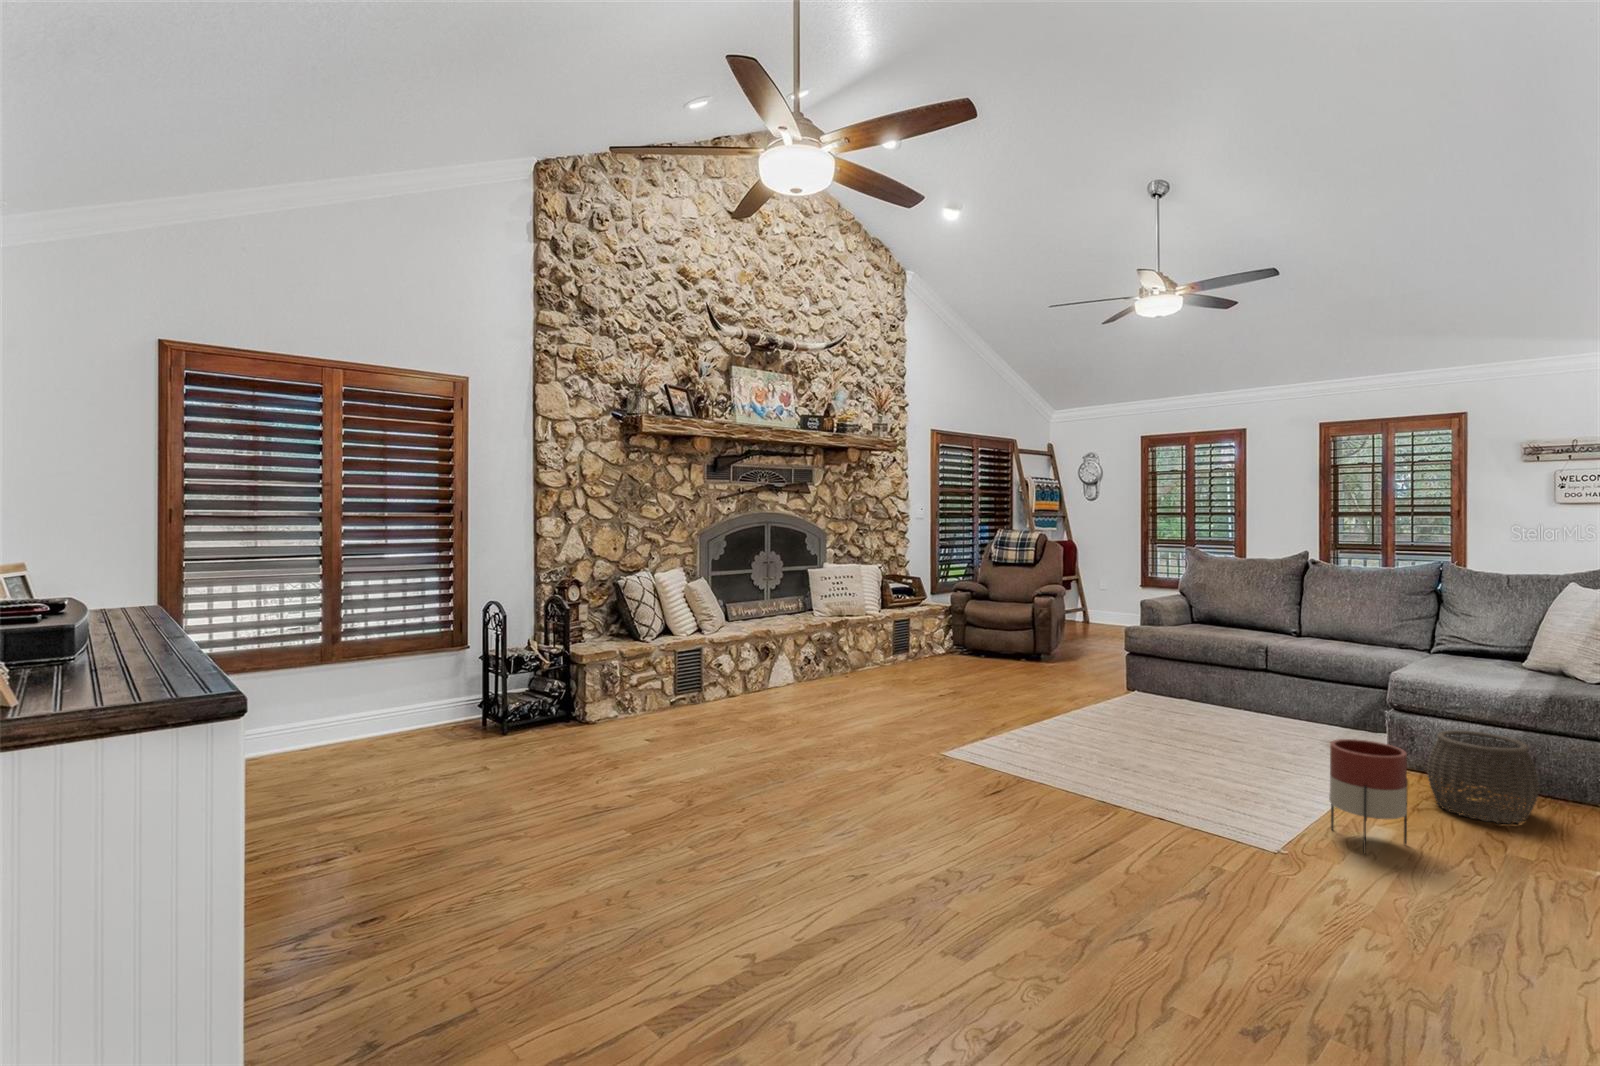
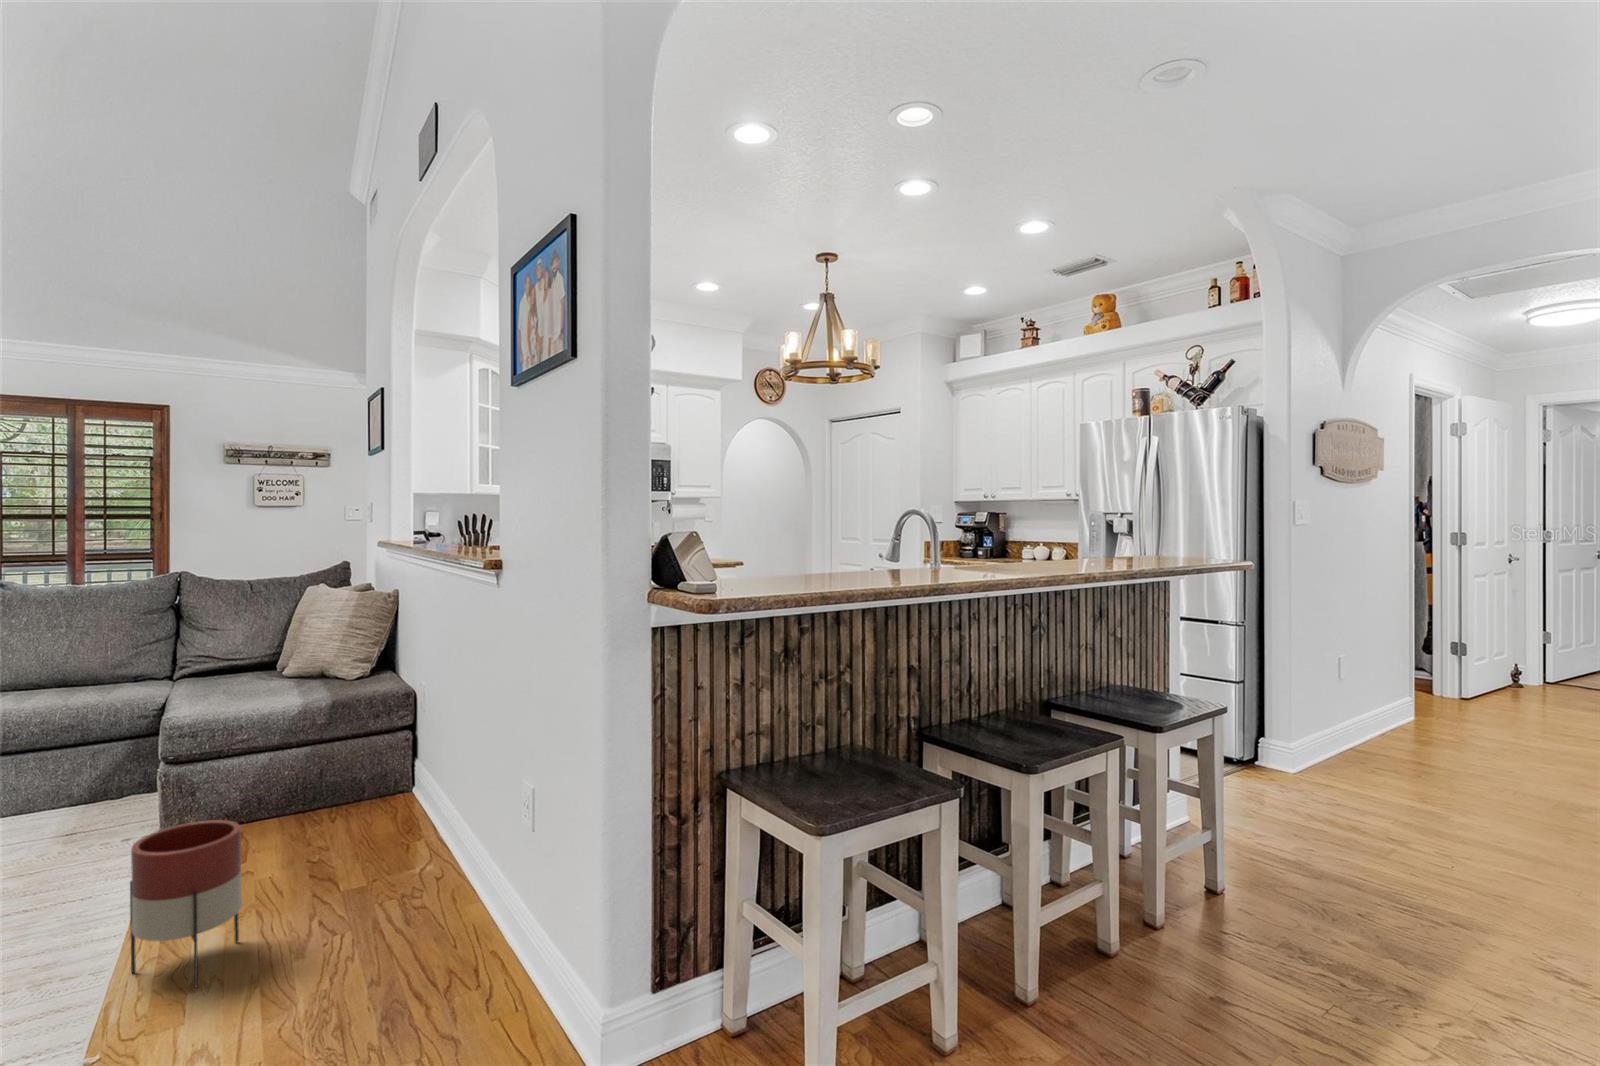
woven basket: present [1427,730,1540,824] -> none [227,760,344,870]

